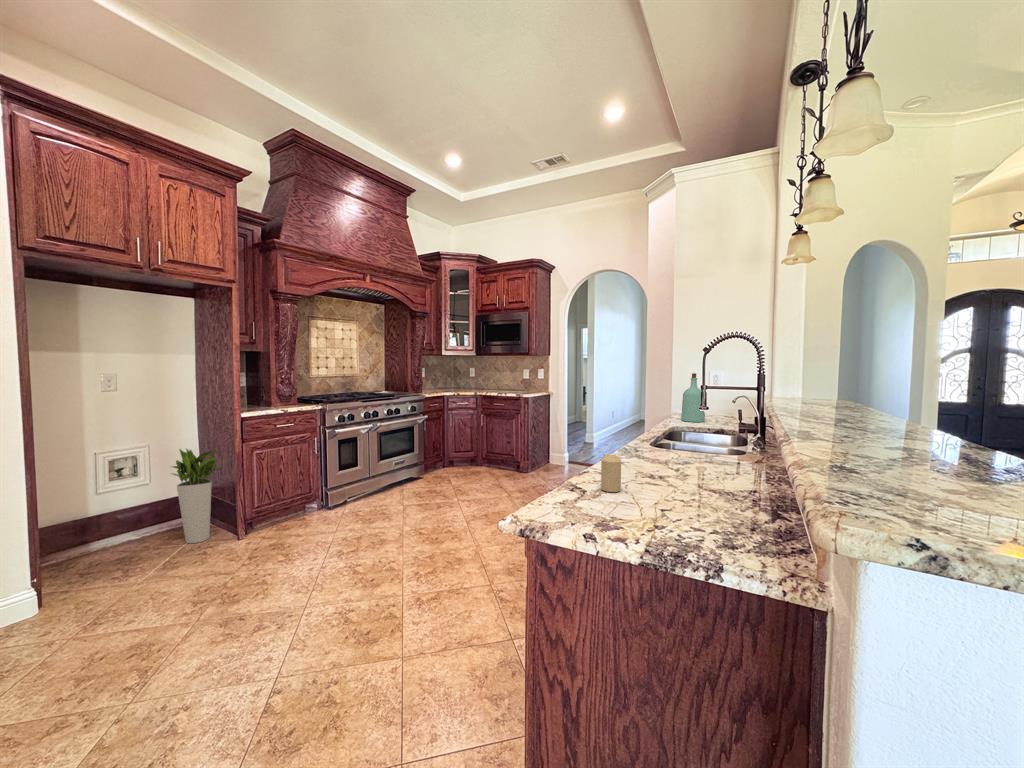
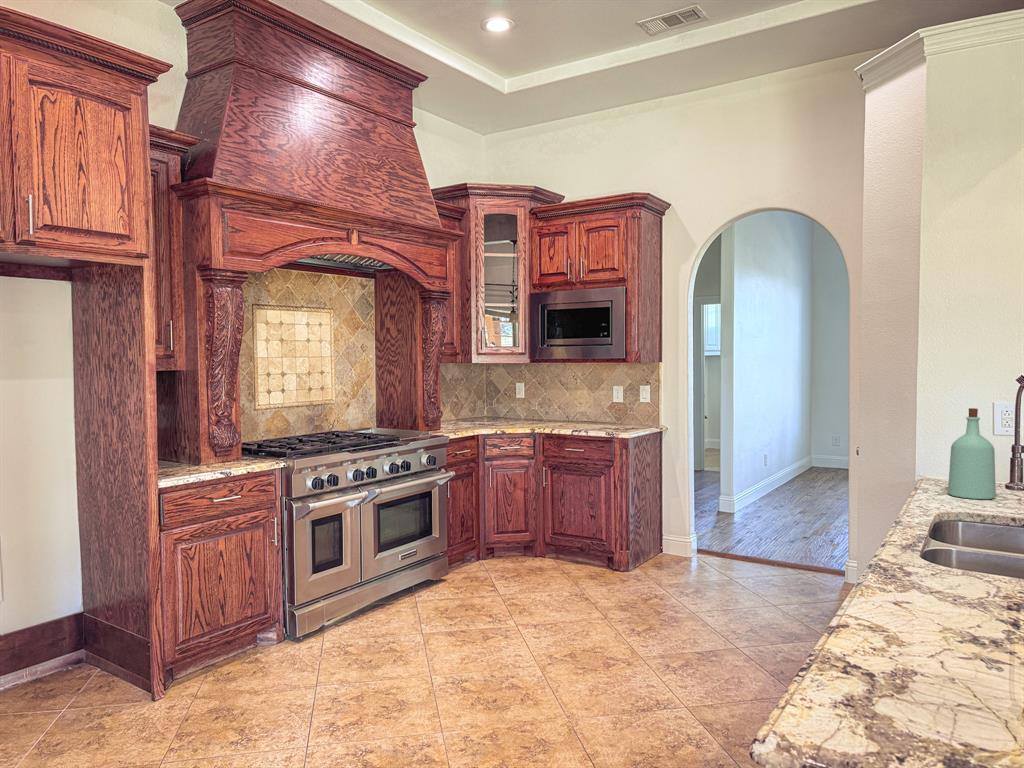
planter: present [173,449,220,543] -> none [35,542,129,708]
candle: present [601,454,621,492] -> none [931,623,976,702]

